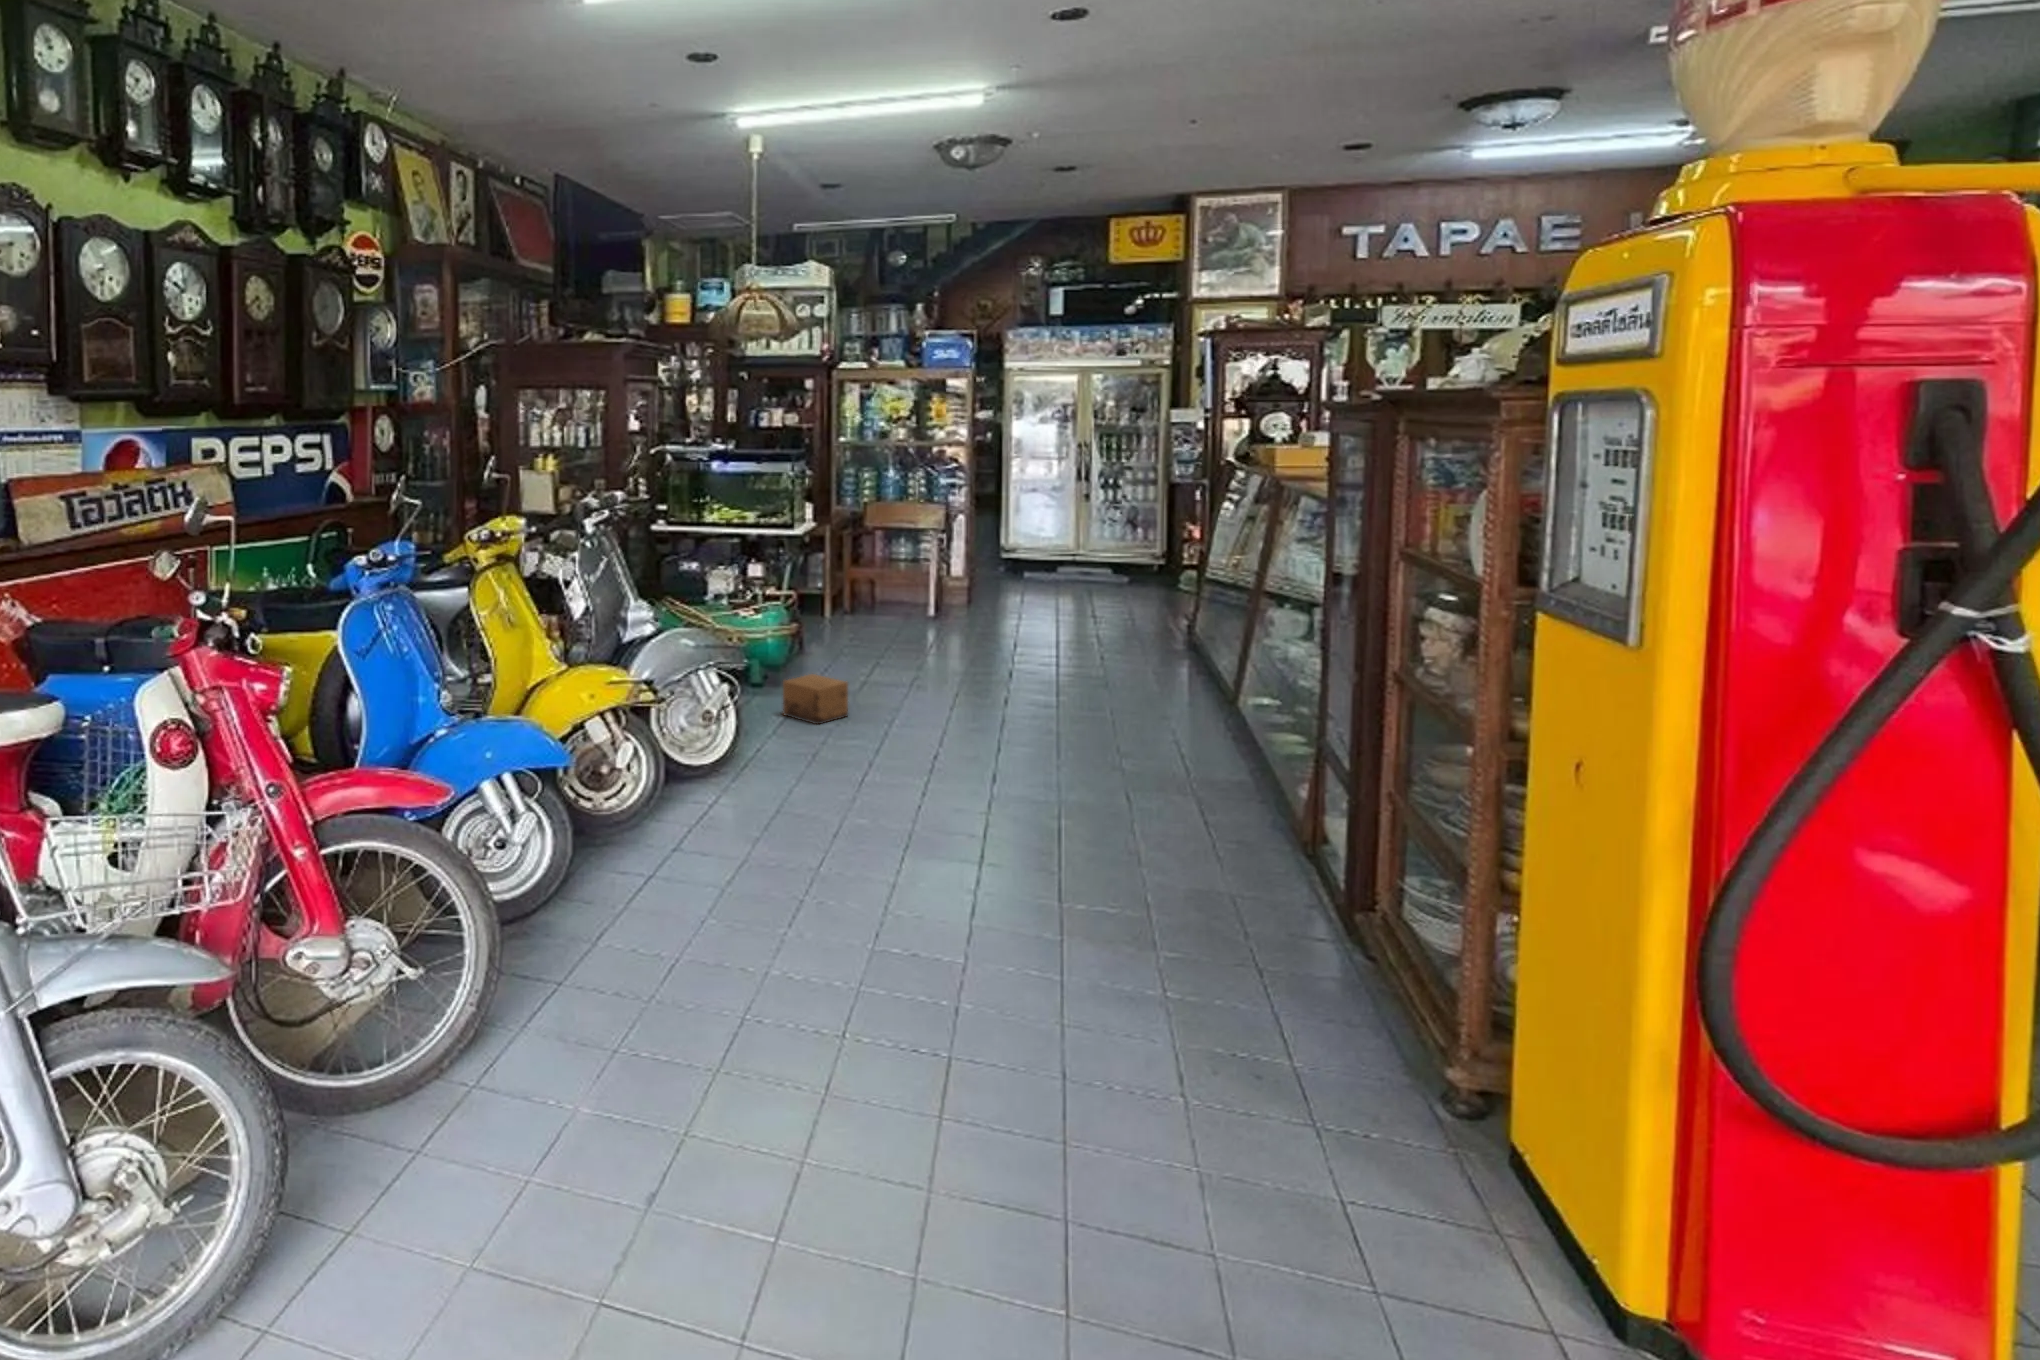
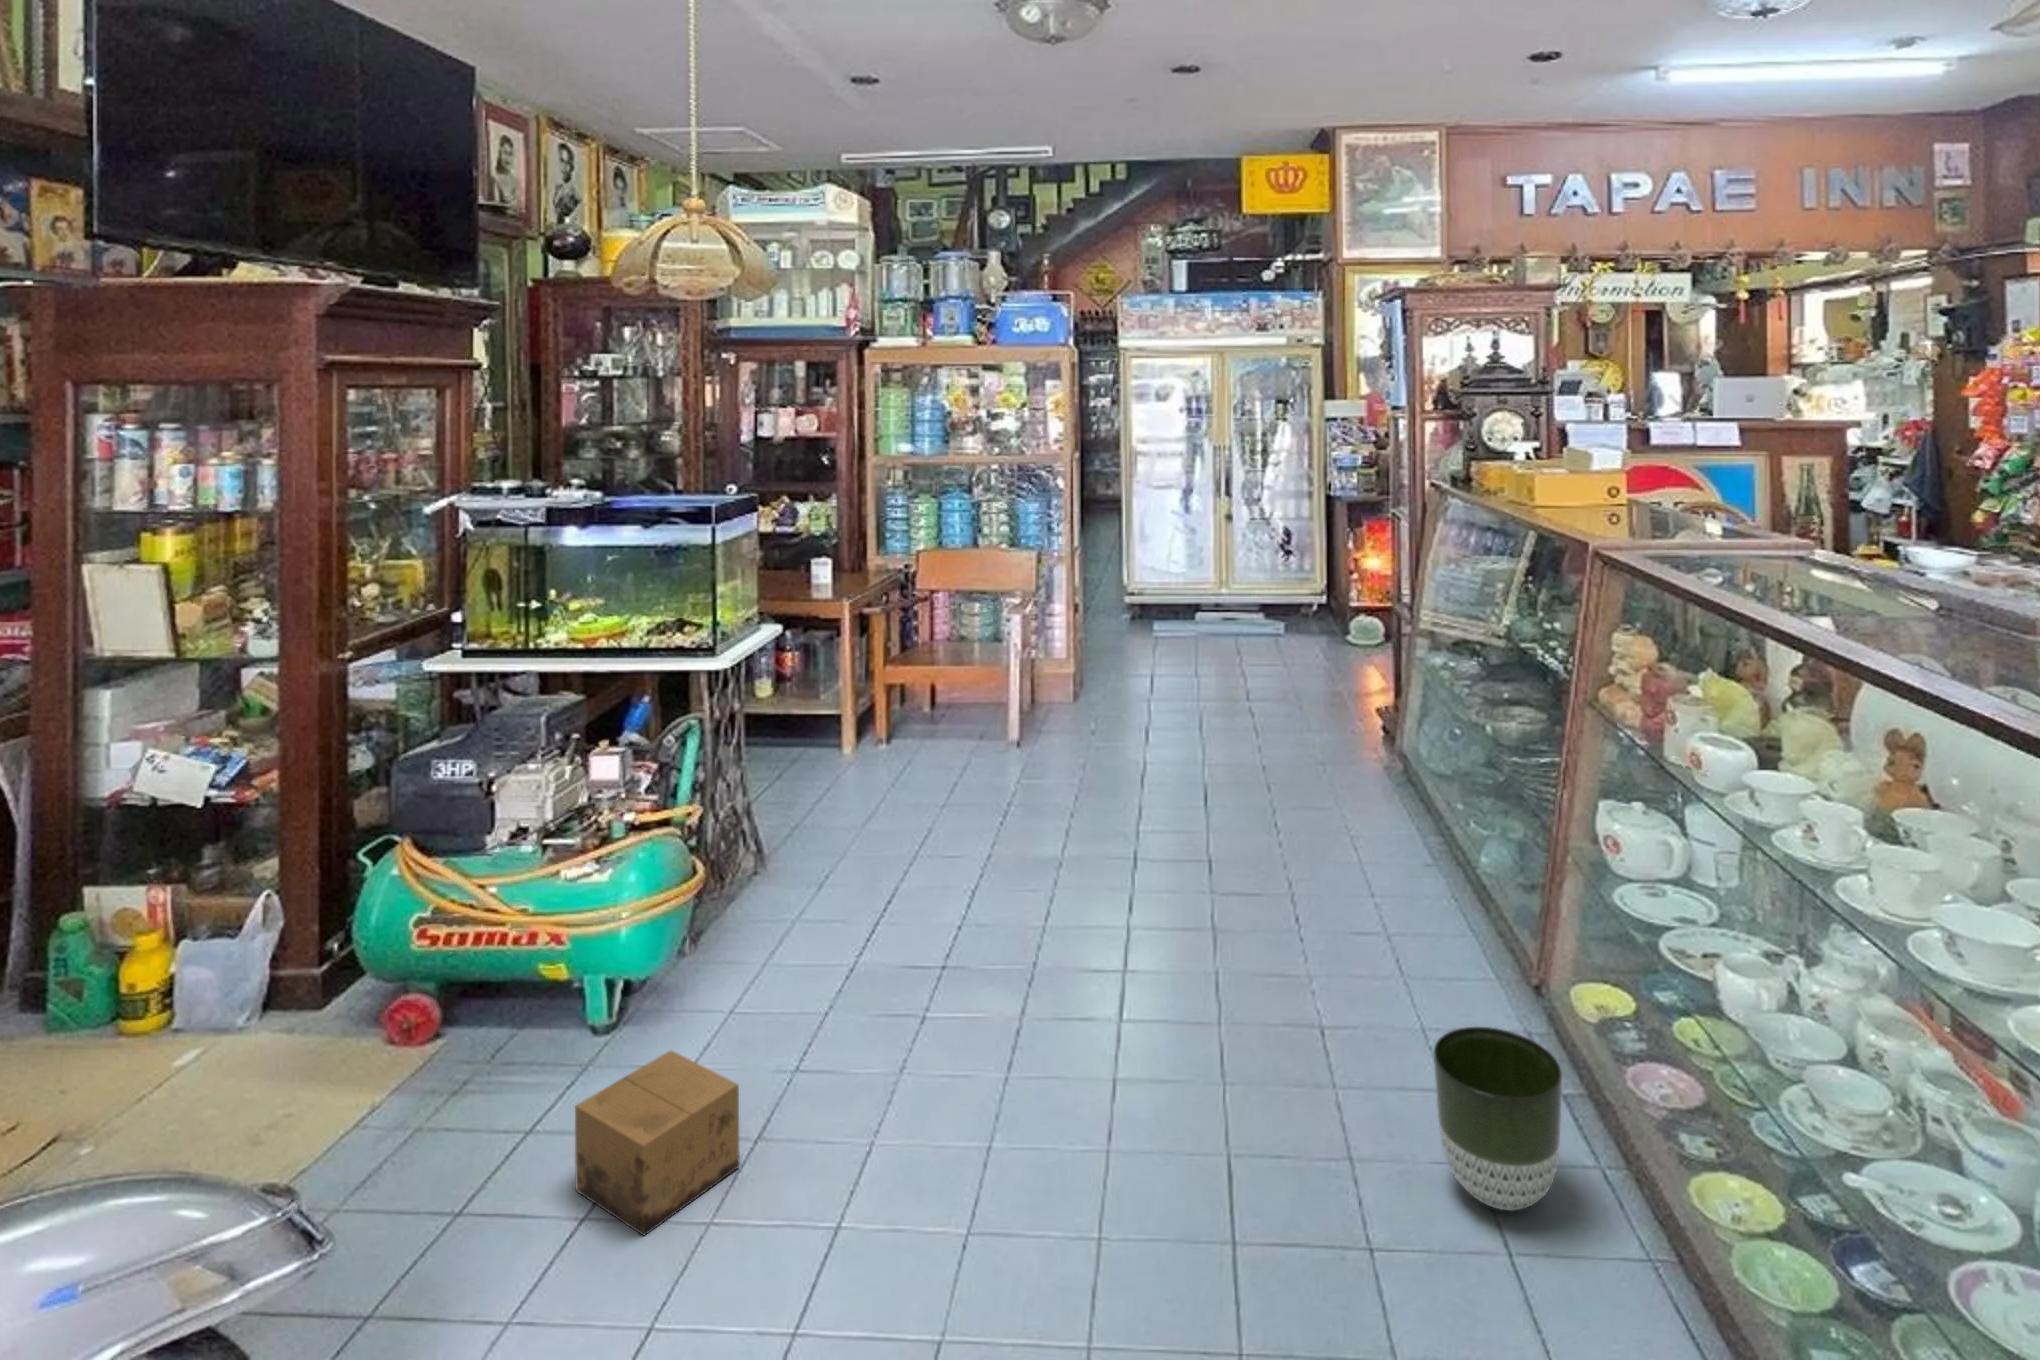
planter: none [1172,683,1233,750] -> present [1434,1027,1562,1211]

